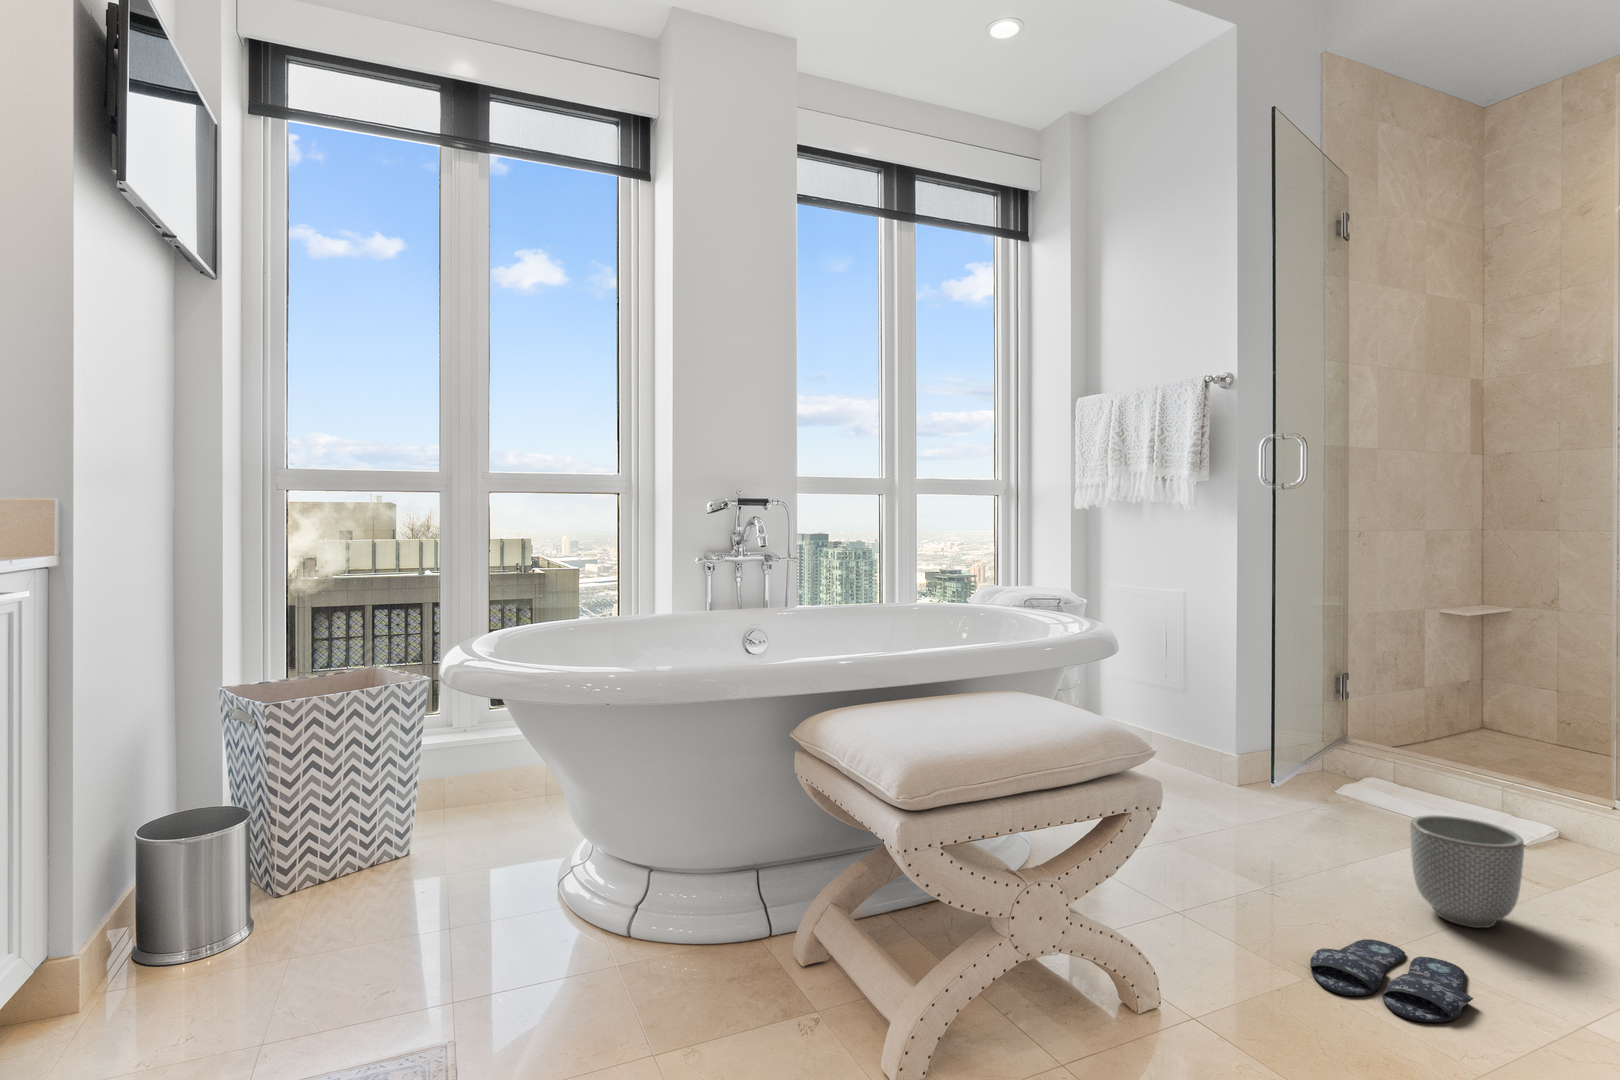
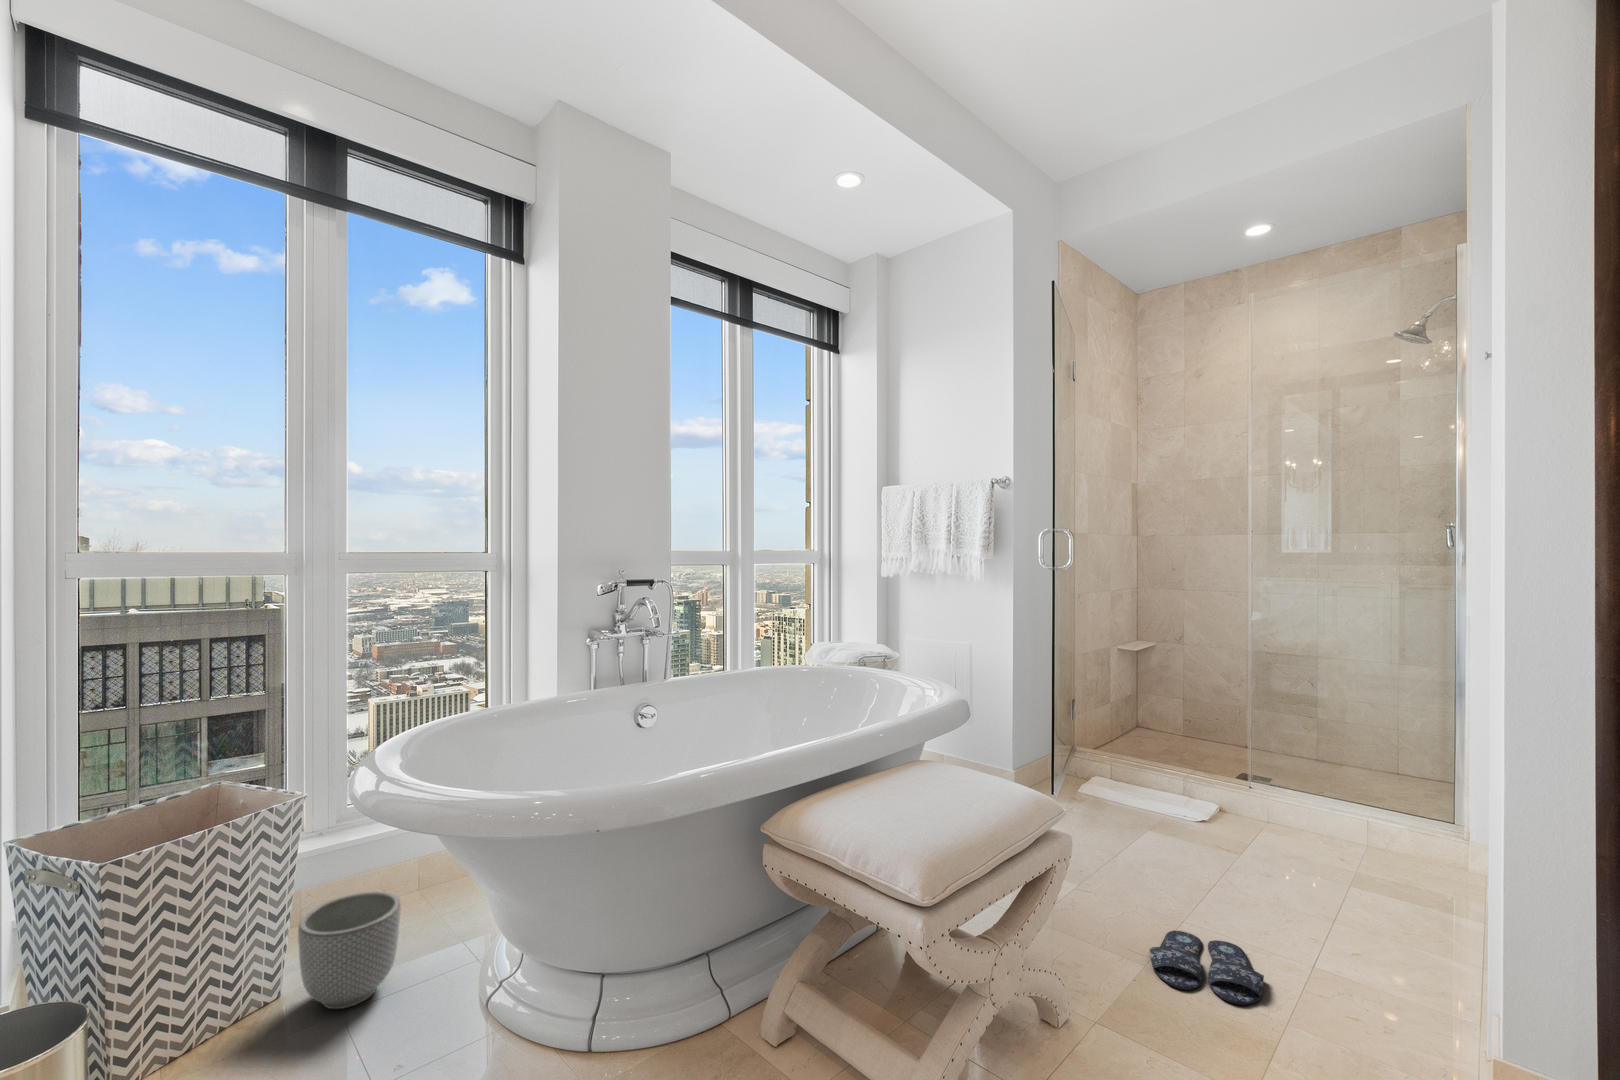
planter: present [1410,815,1524,928] -> present [298,891,401,1009]

